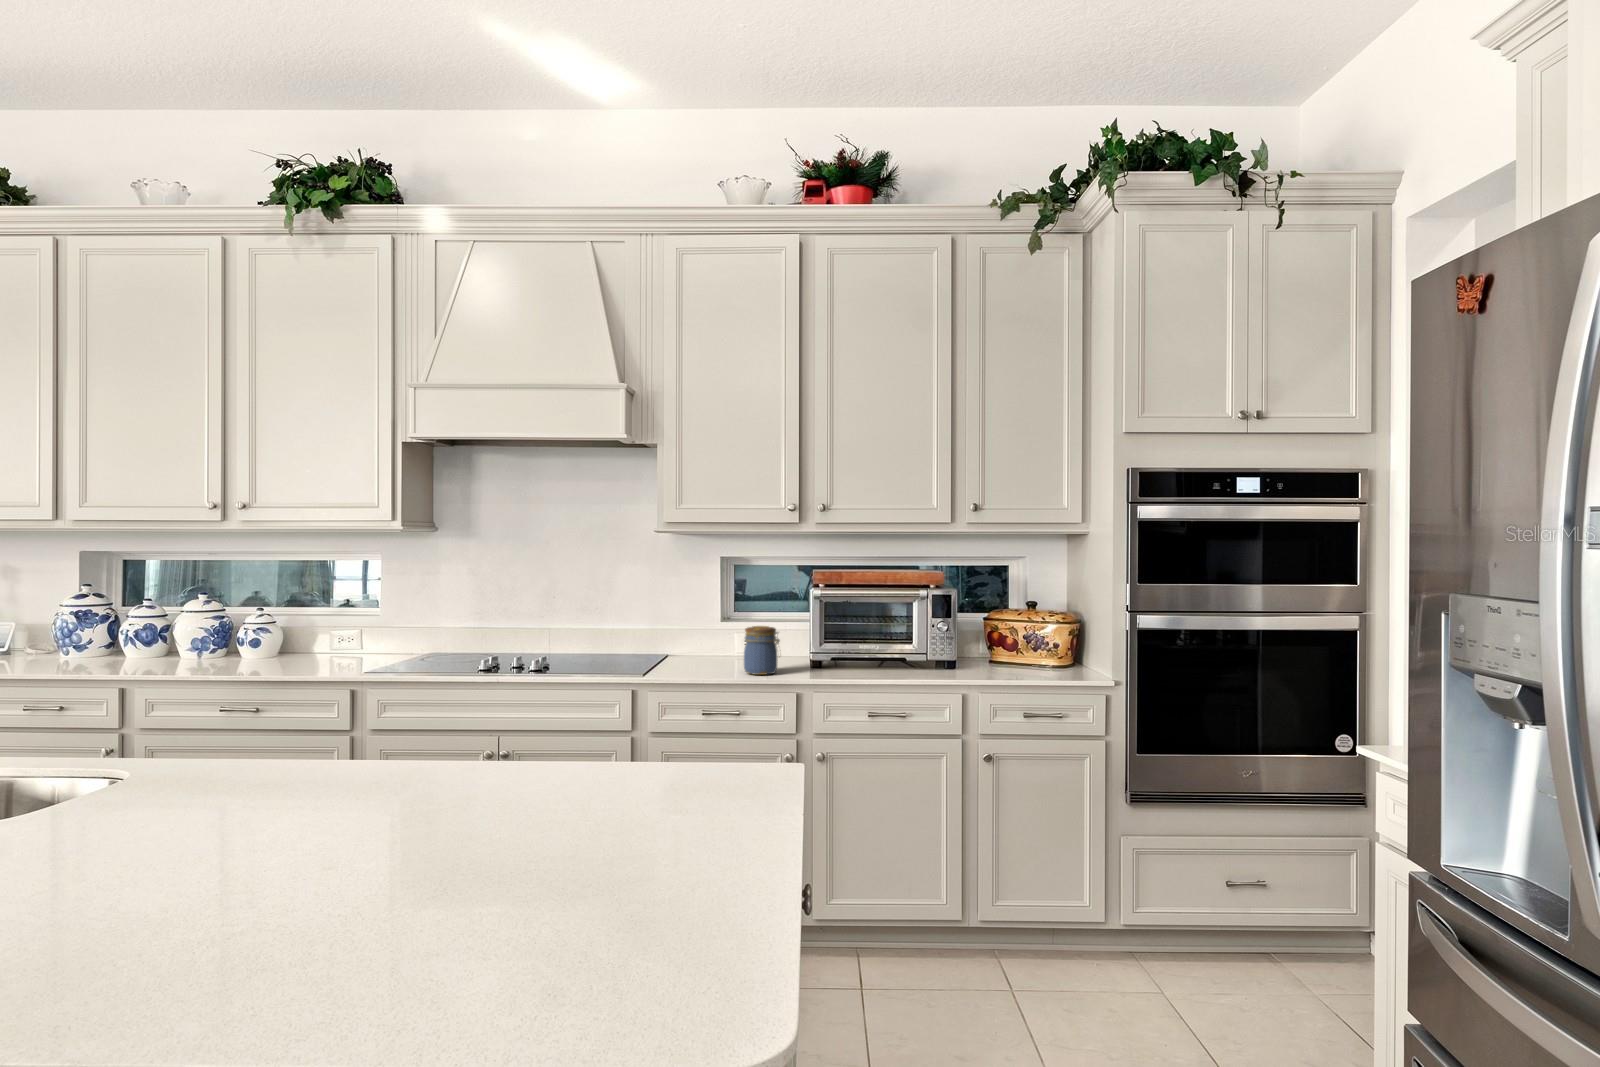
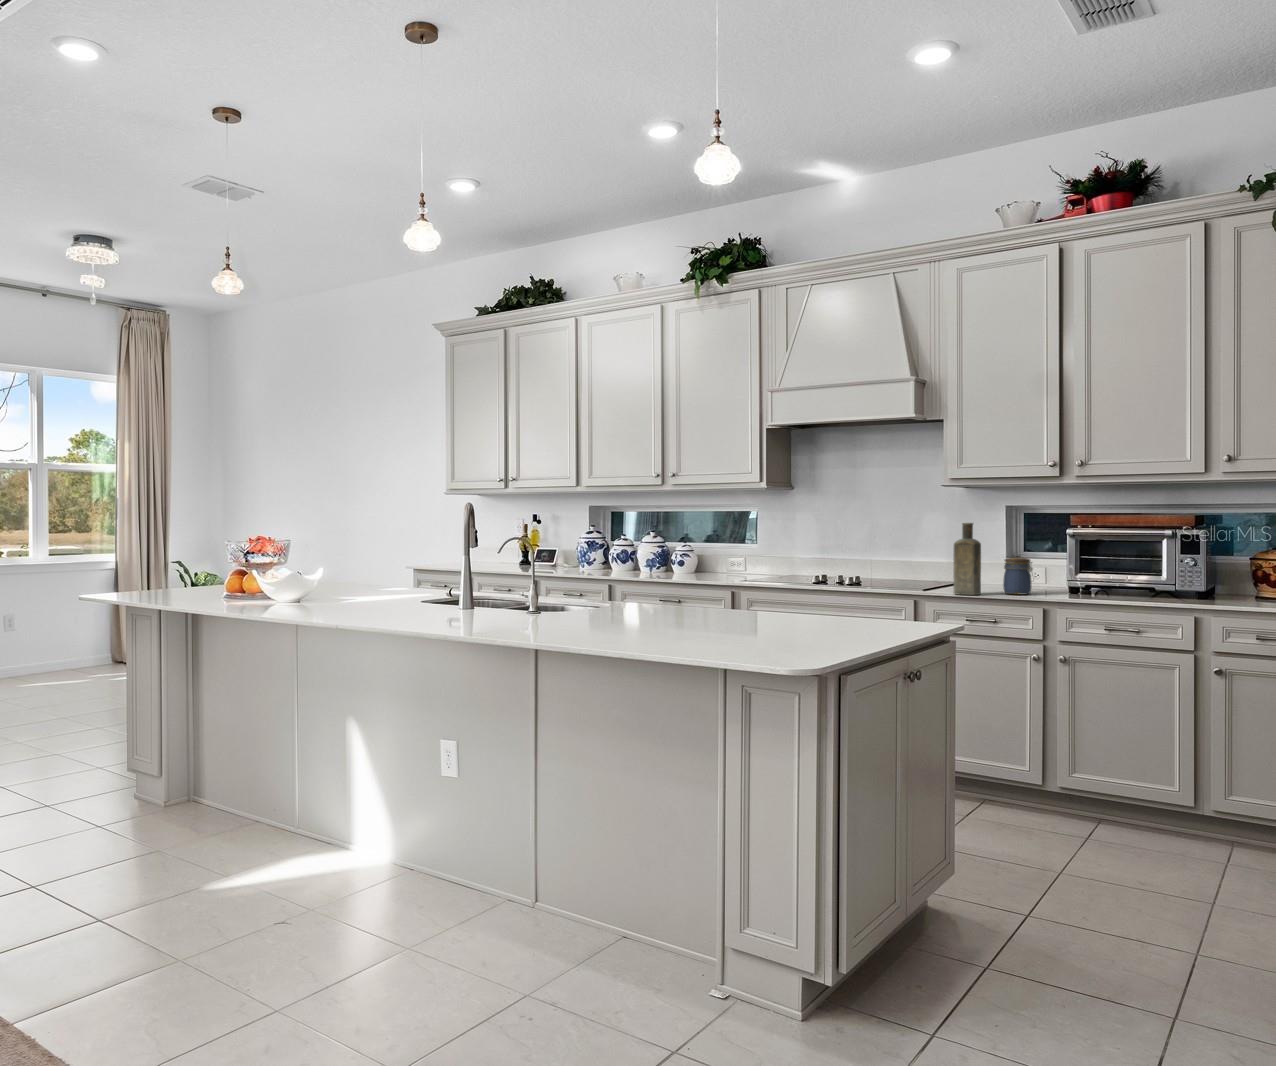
bottle: none [680,582,718,679] -> present [953,523,981,595]

